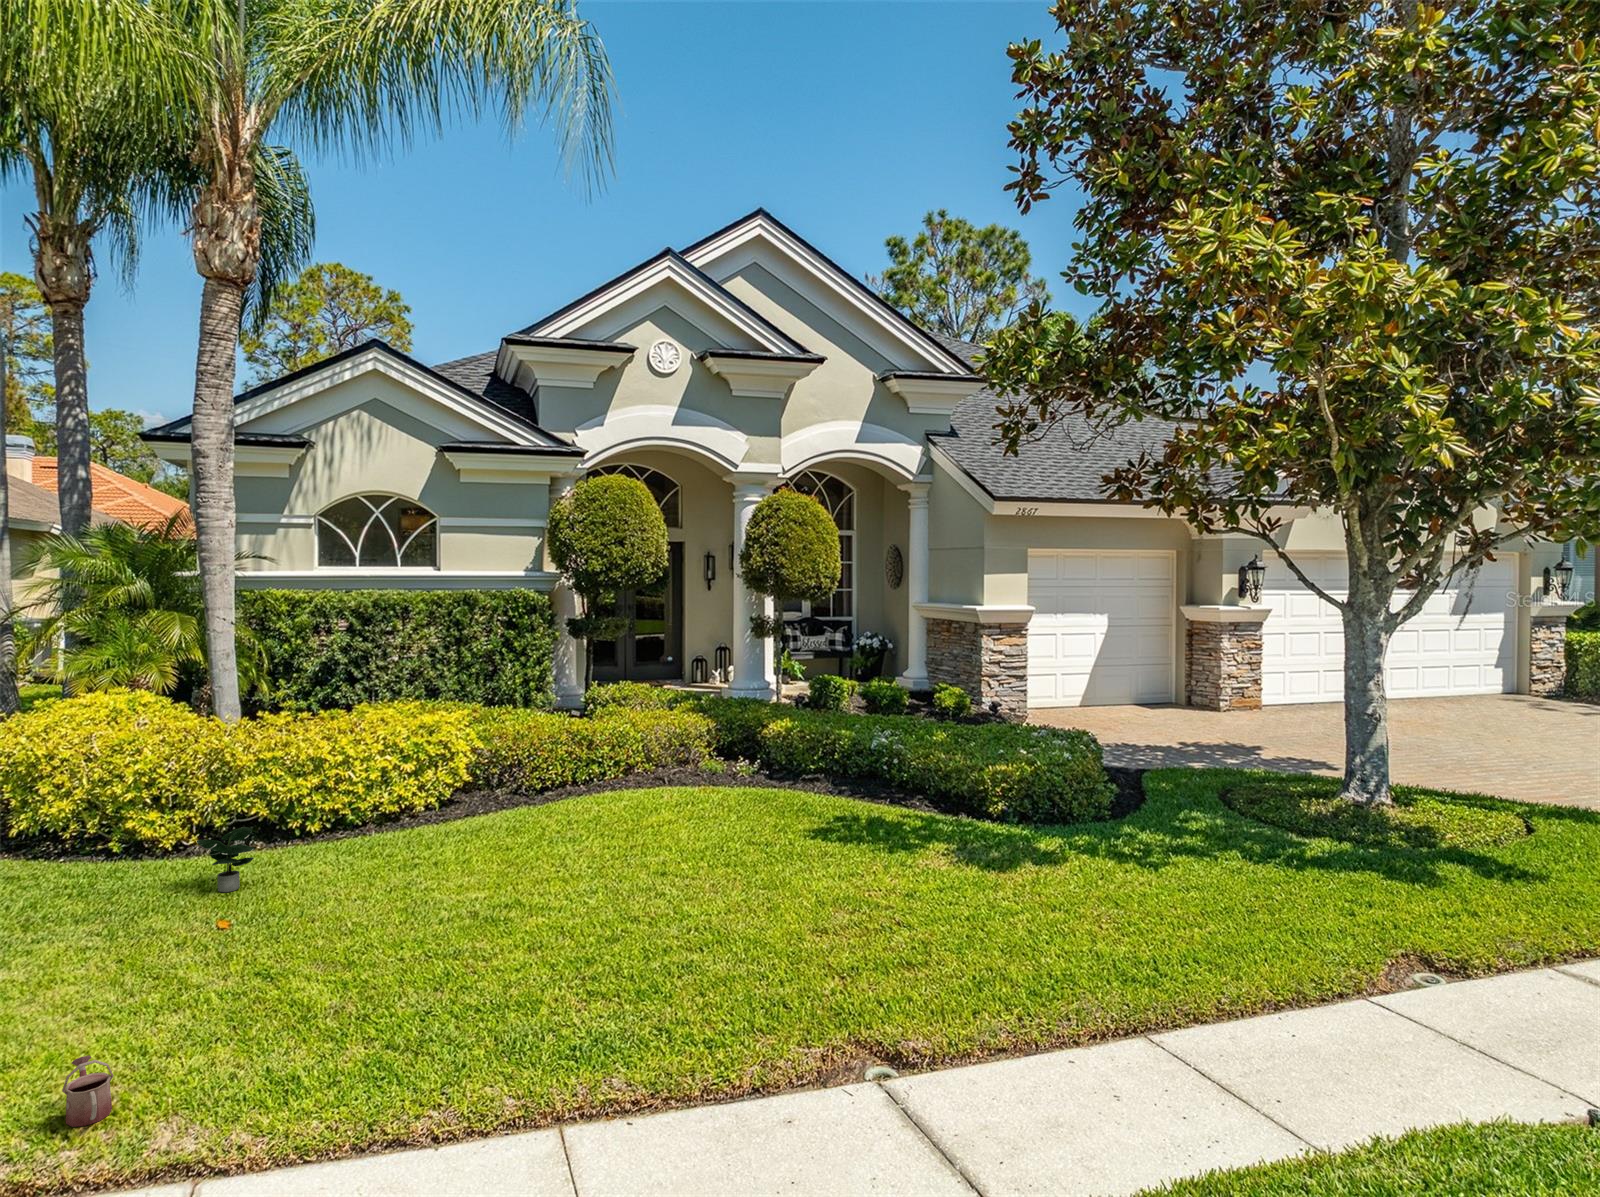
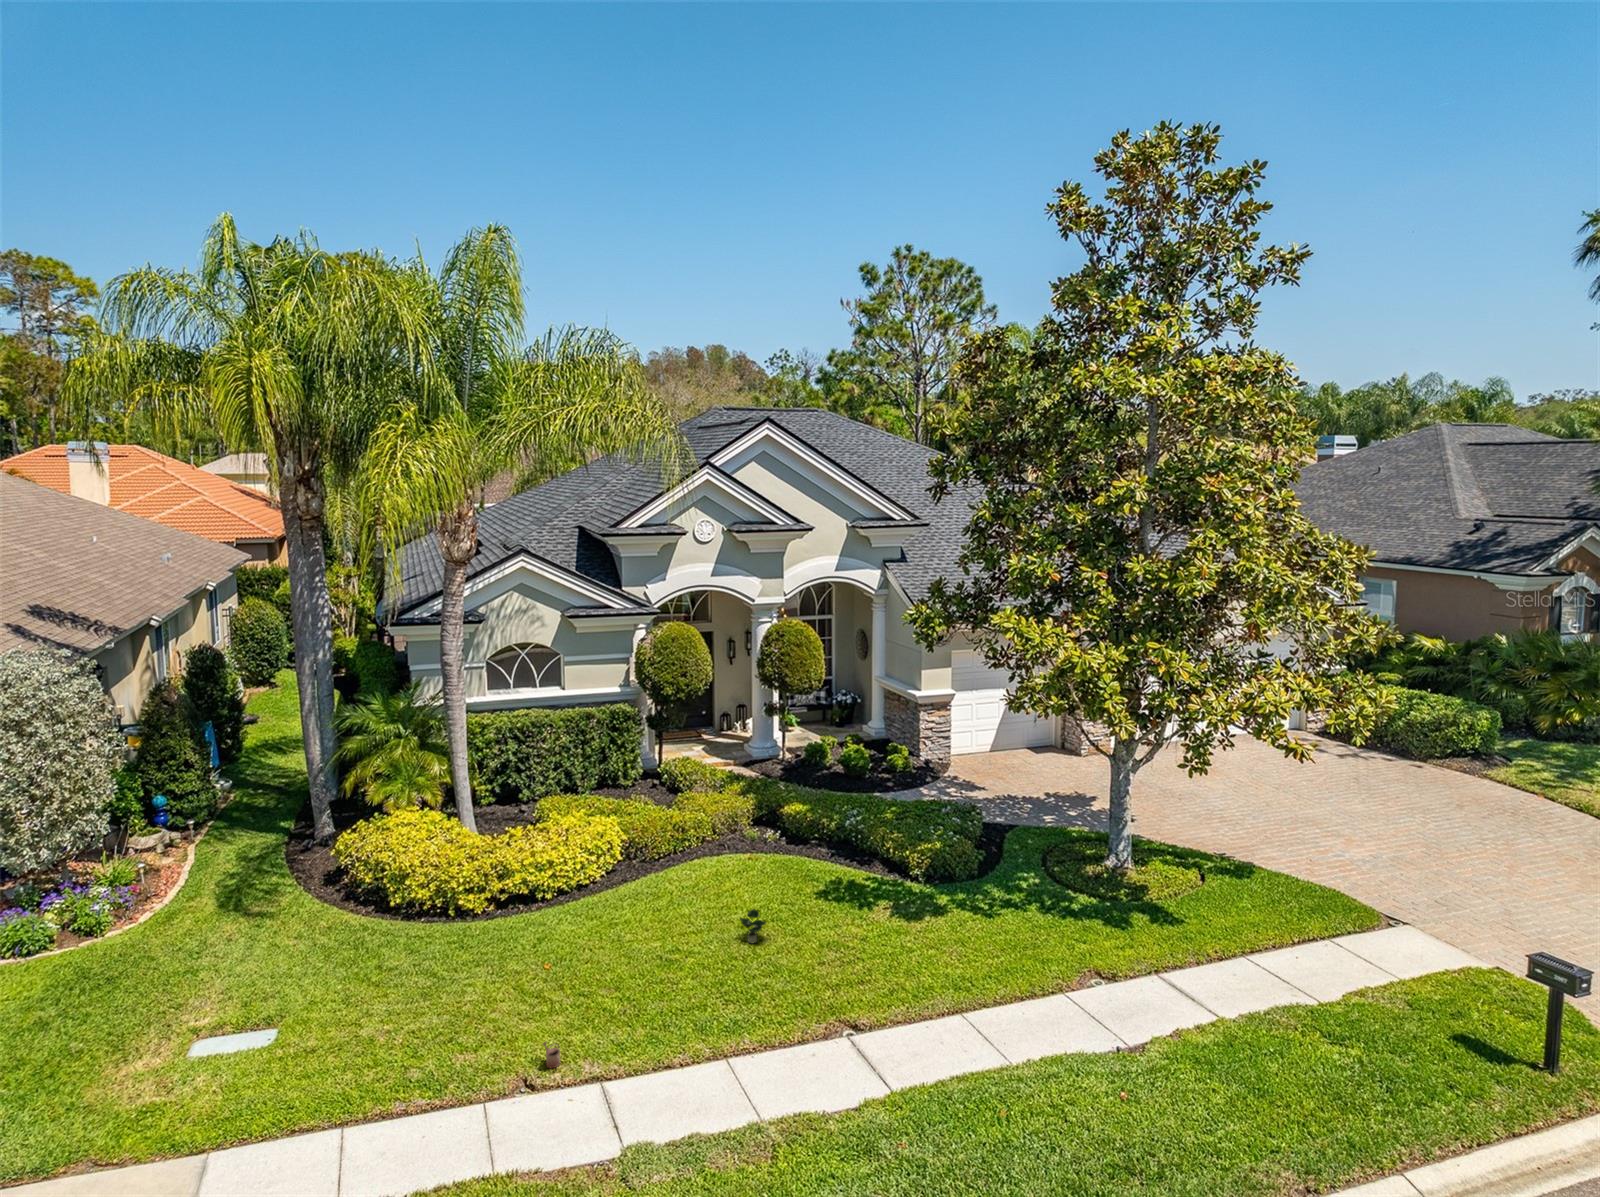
potted plant: present [197,827,255,892] -> present [740,909,766,943]

